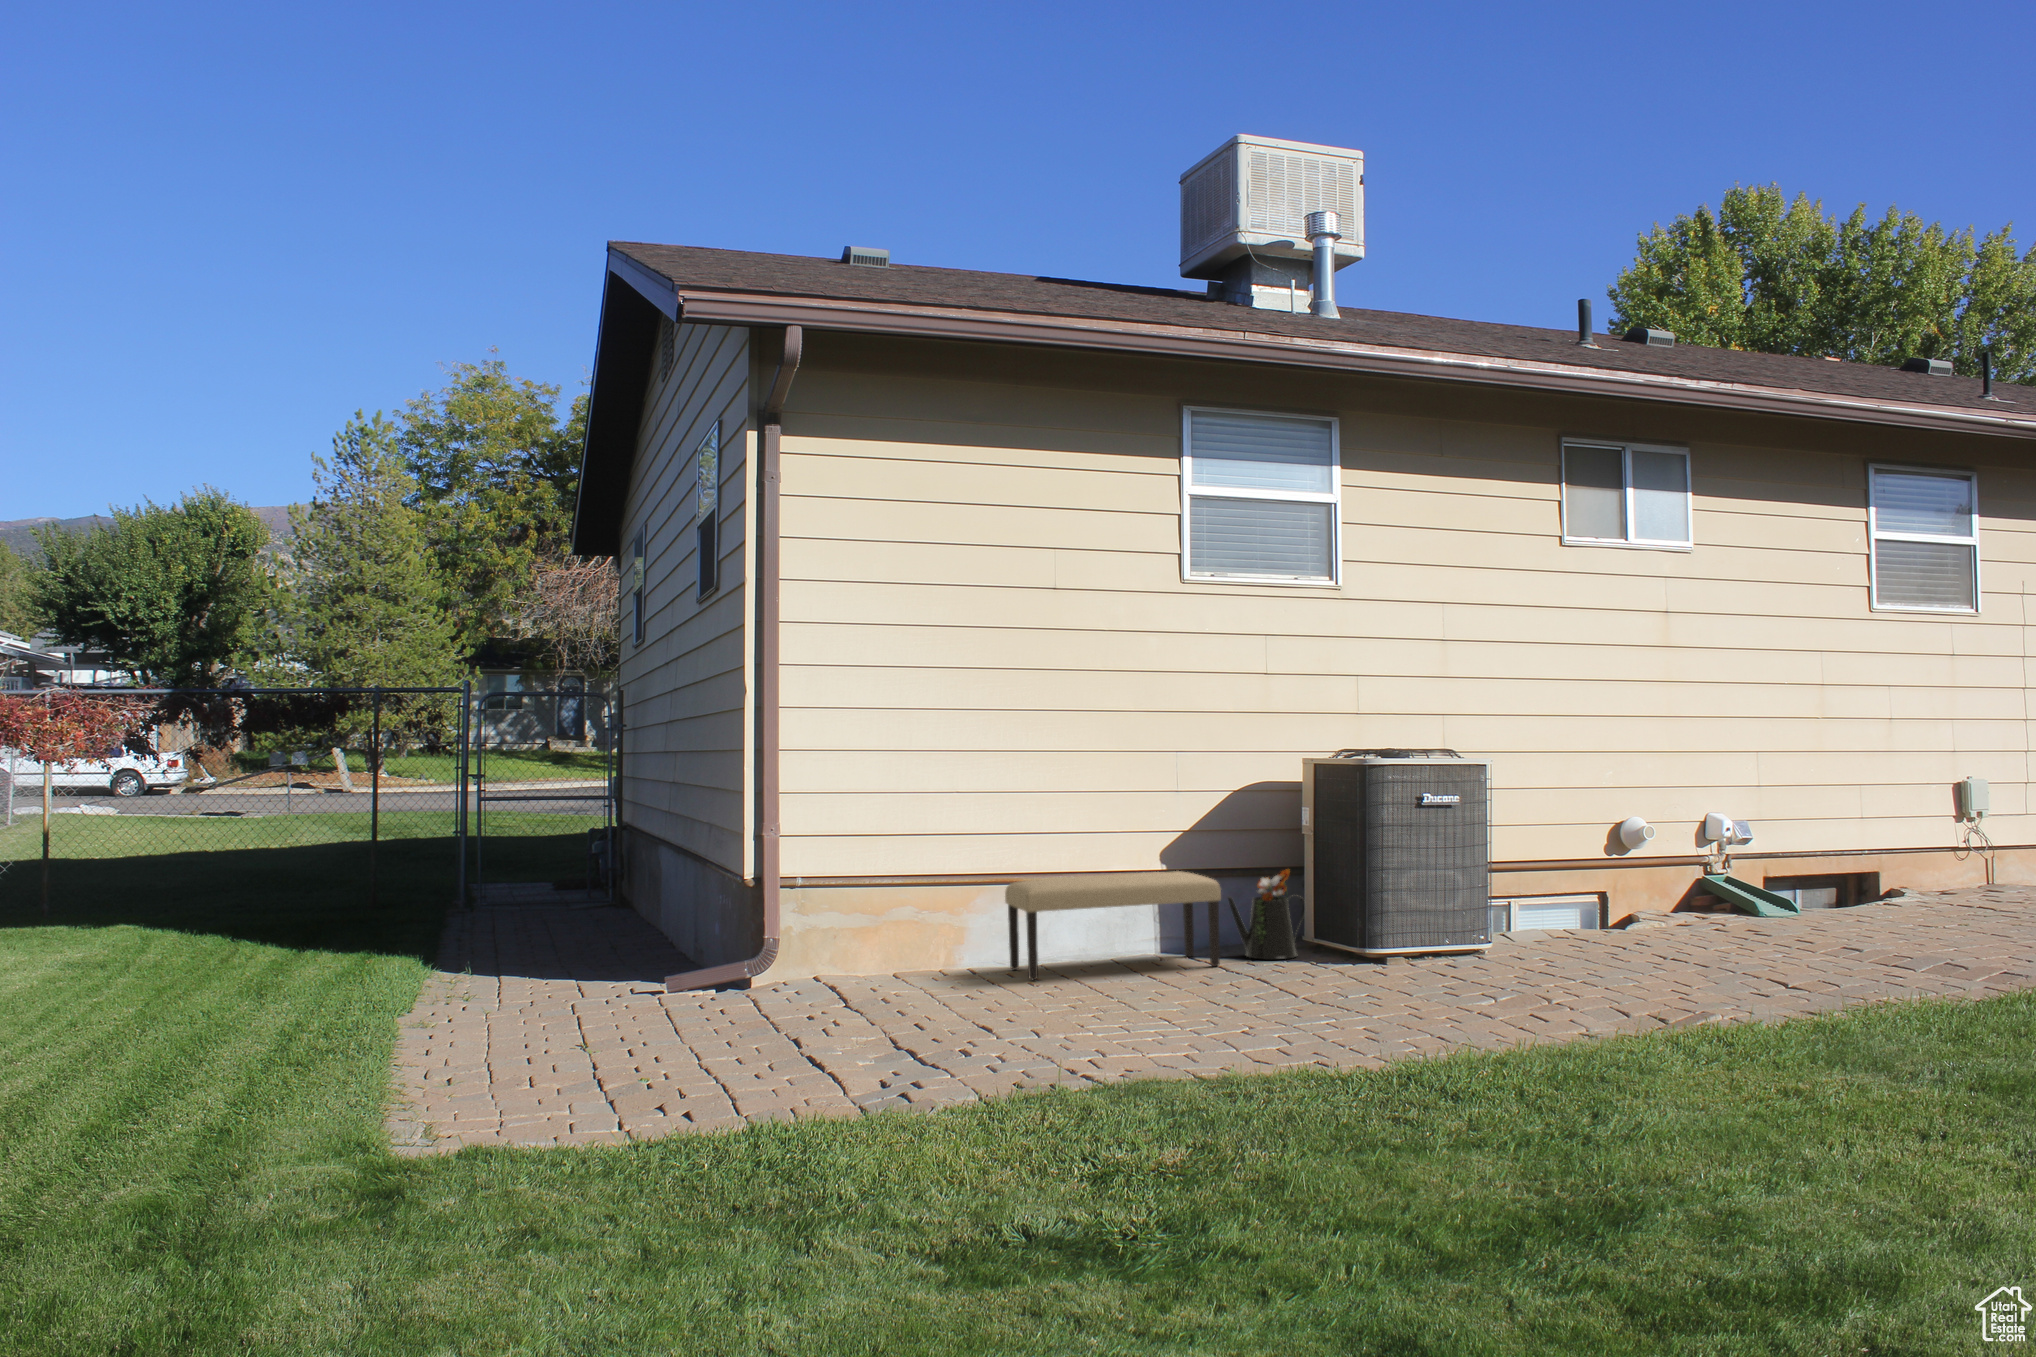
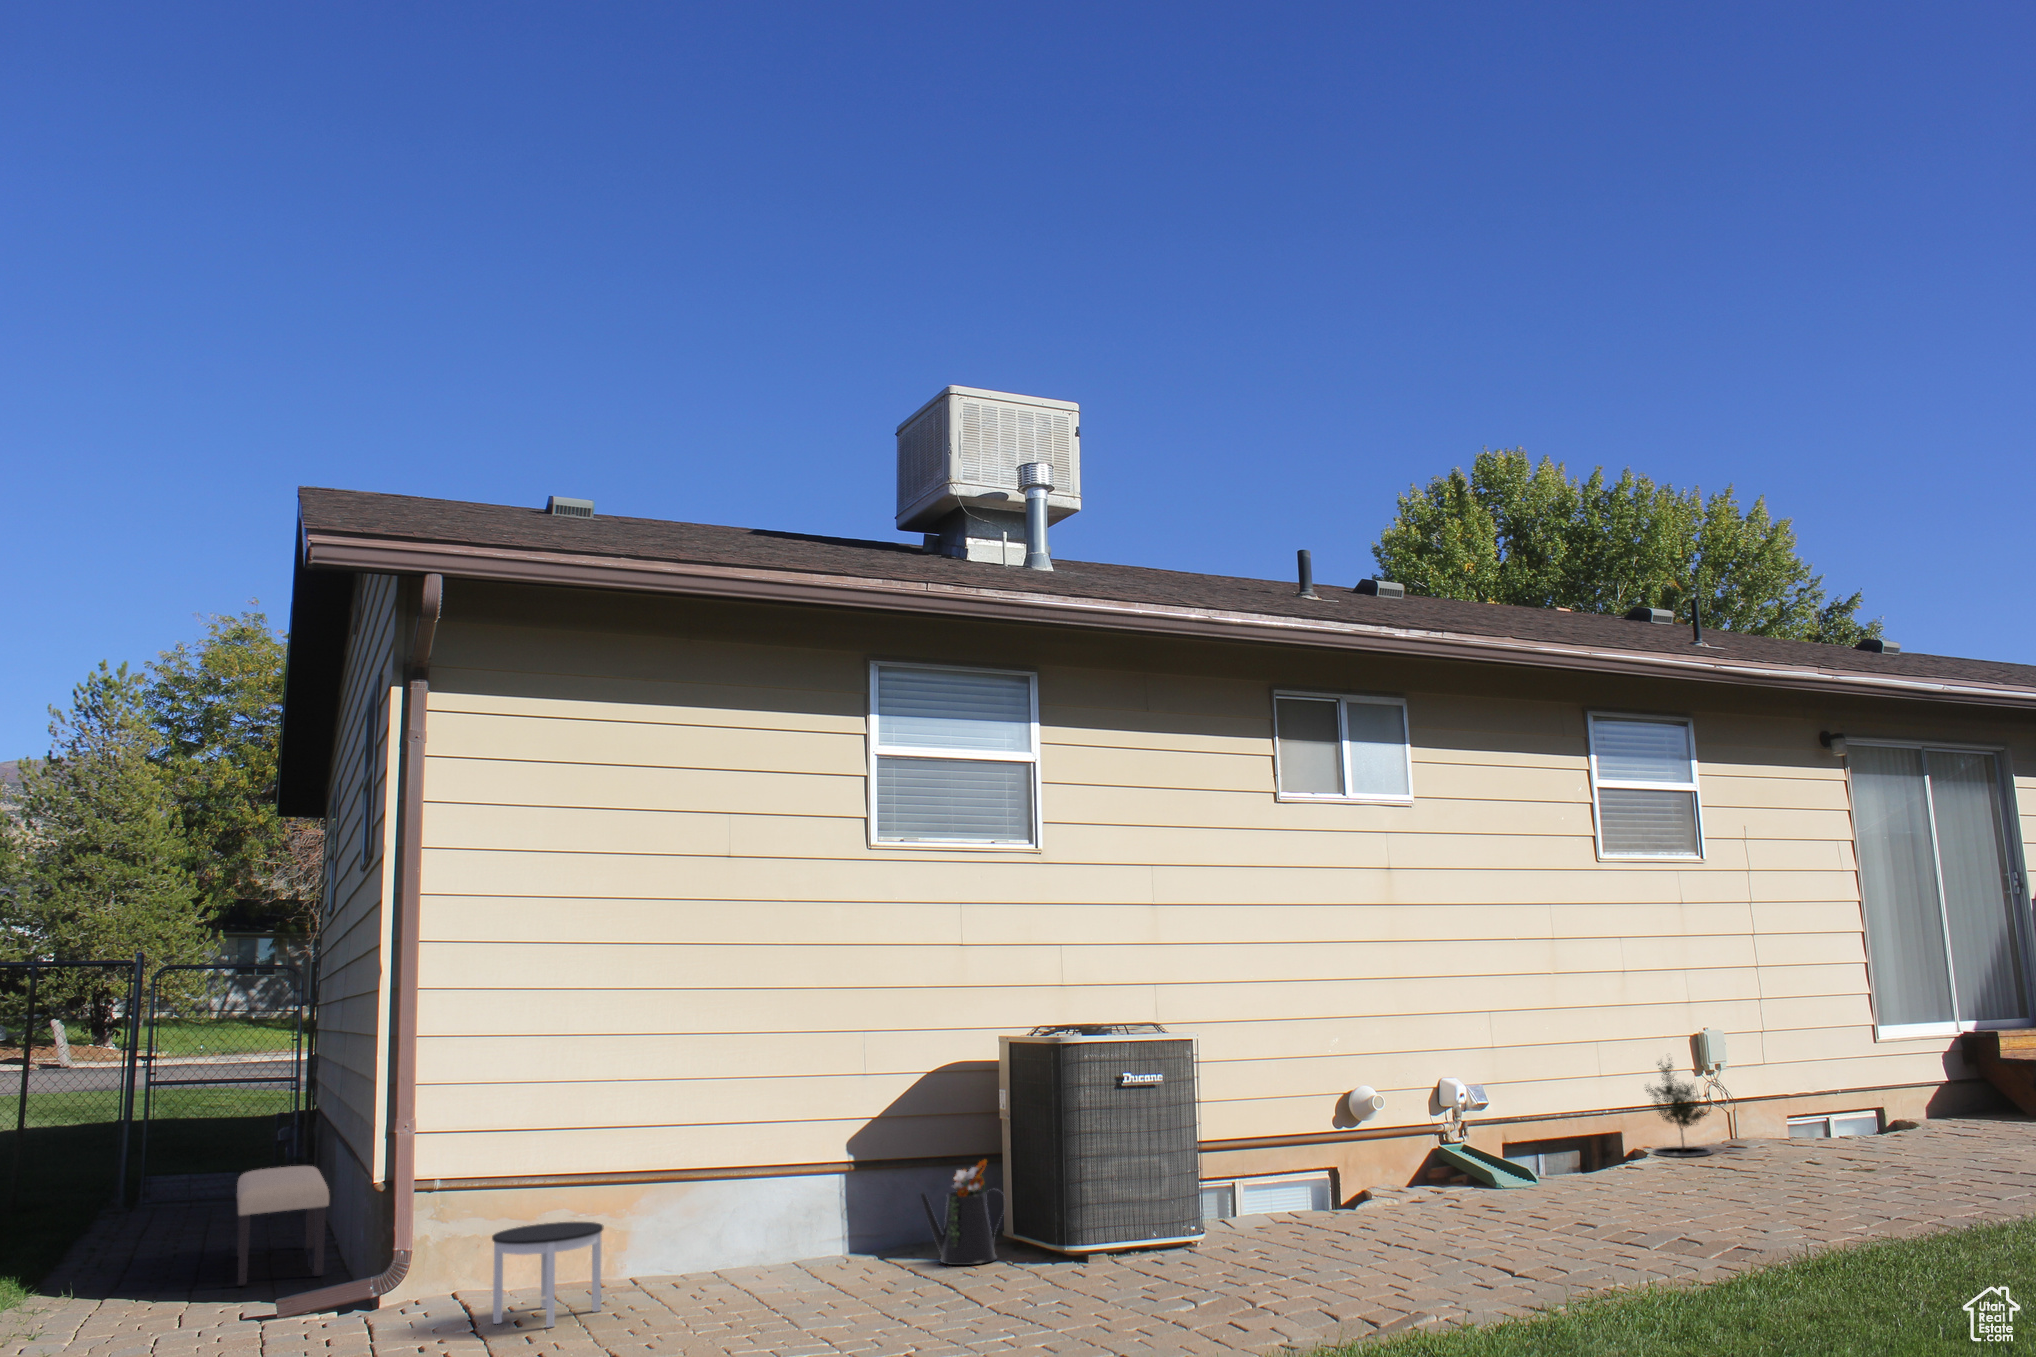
potted tree: none [1907,798,1979,896] -> present [1646,1059,1712,1157]
bench: present [1005,871,1221,980] -> present [237,1166,329,1286]
round table: none [865,908,959,992] -> present [492,1222,604,1327]

